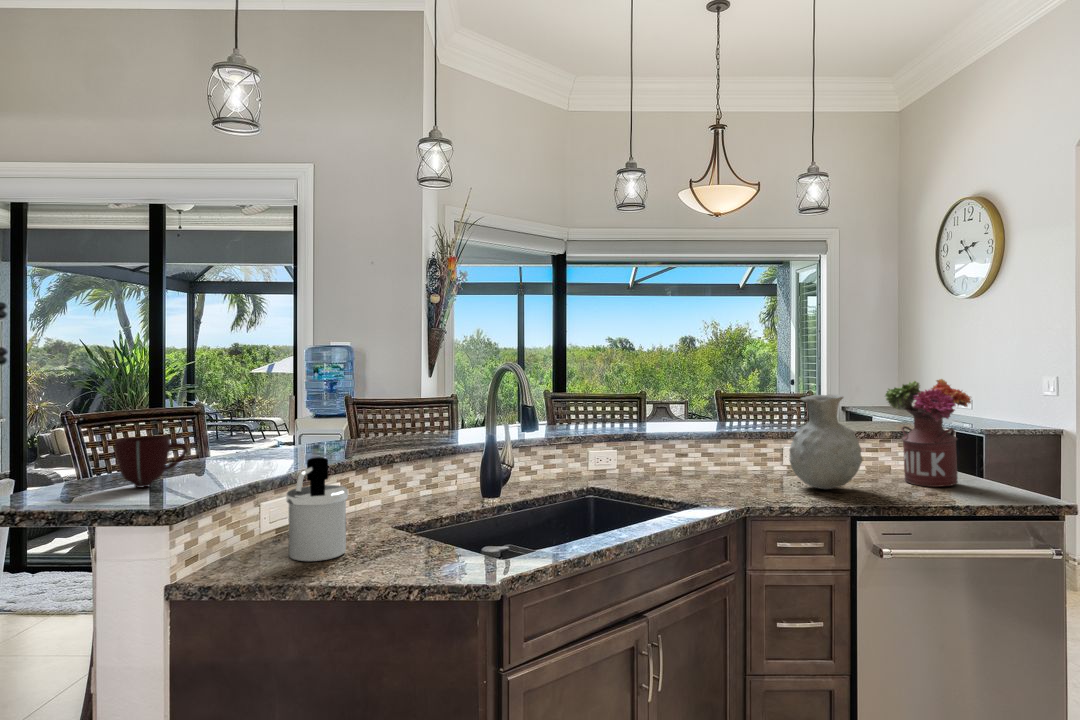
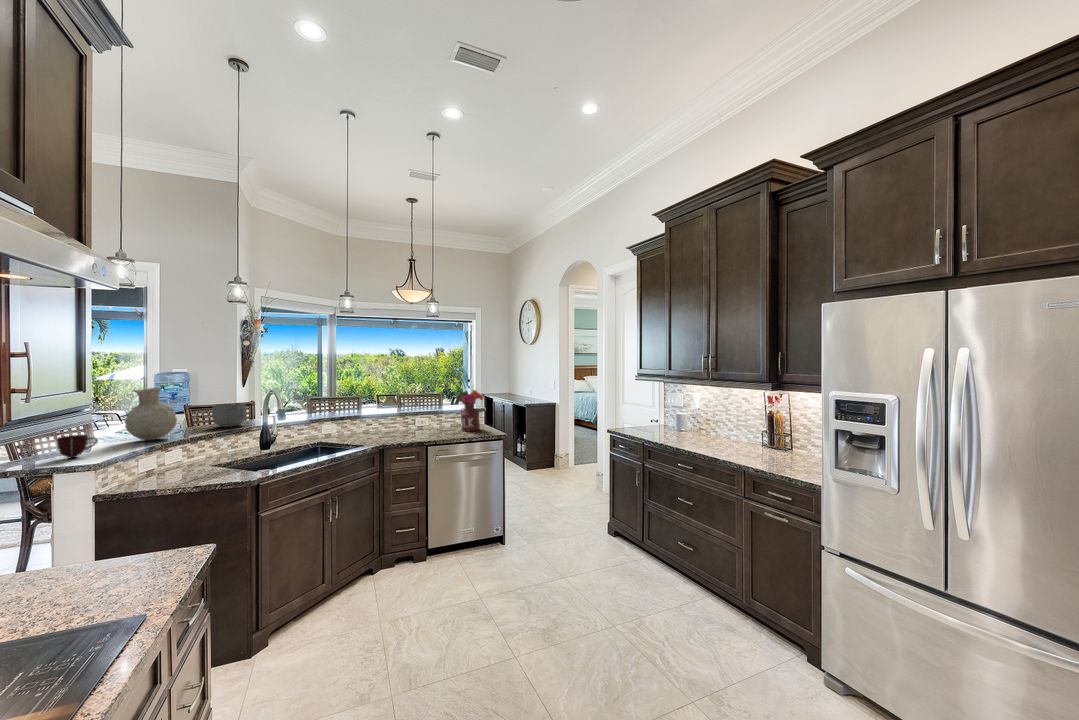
bowl: none [391,393,450,441] -> present [212,403,246,427]
vase: present [789,394,863,489] -> present [124,387,177,440]
soap dispenser: present [286,457,348,561] -> none [155,439,187,482]

